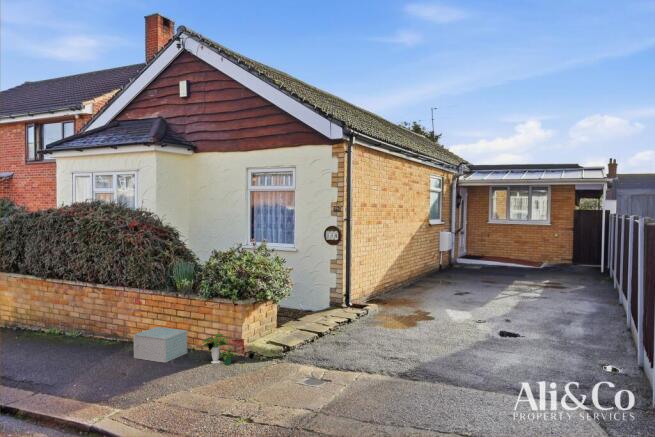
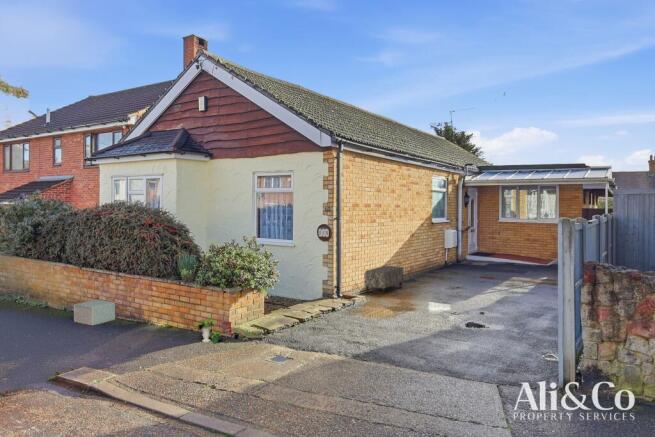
bench: none [372,272,411,305] -> present [364,266,403,295]
storage box: present [134,327,187,362] -> present [74,300,115,325]

